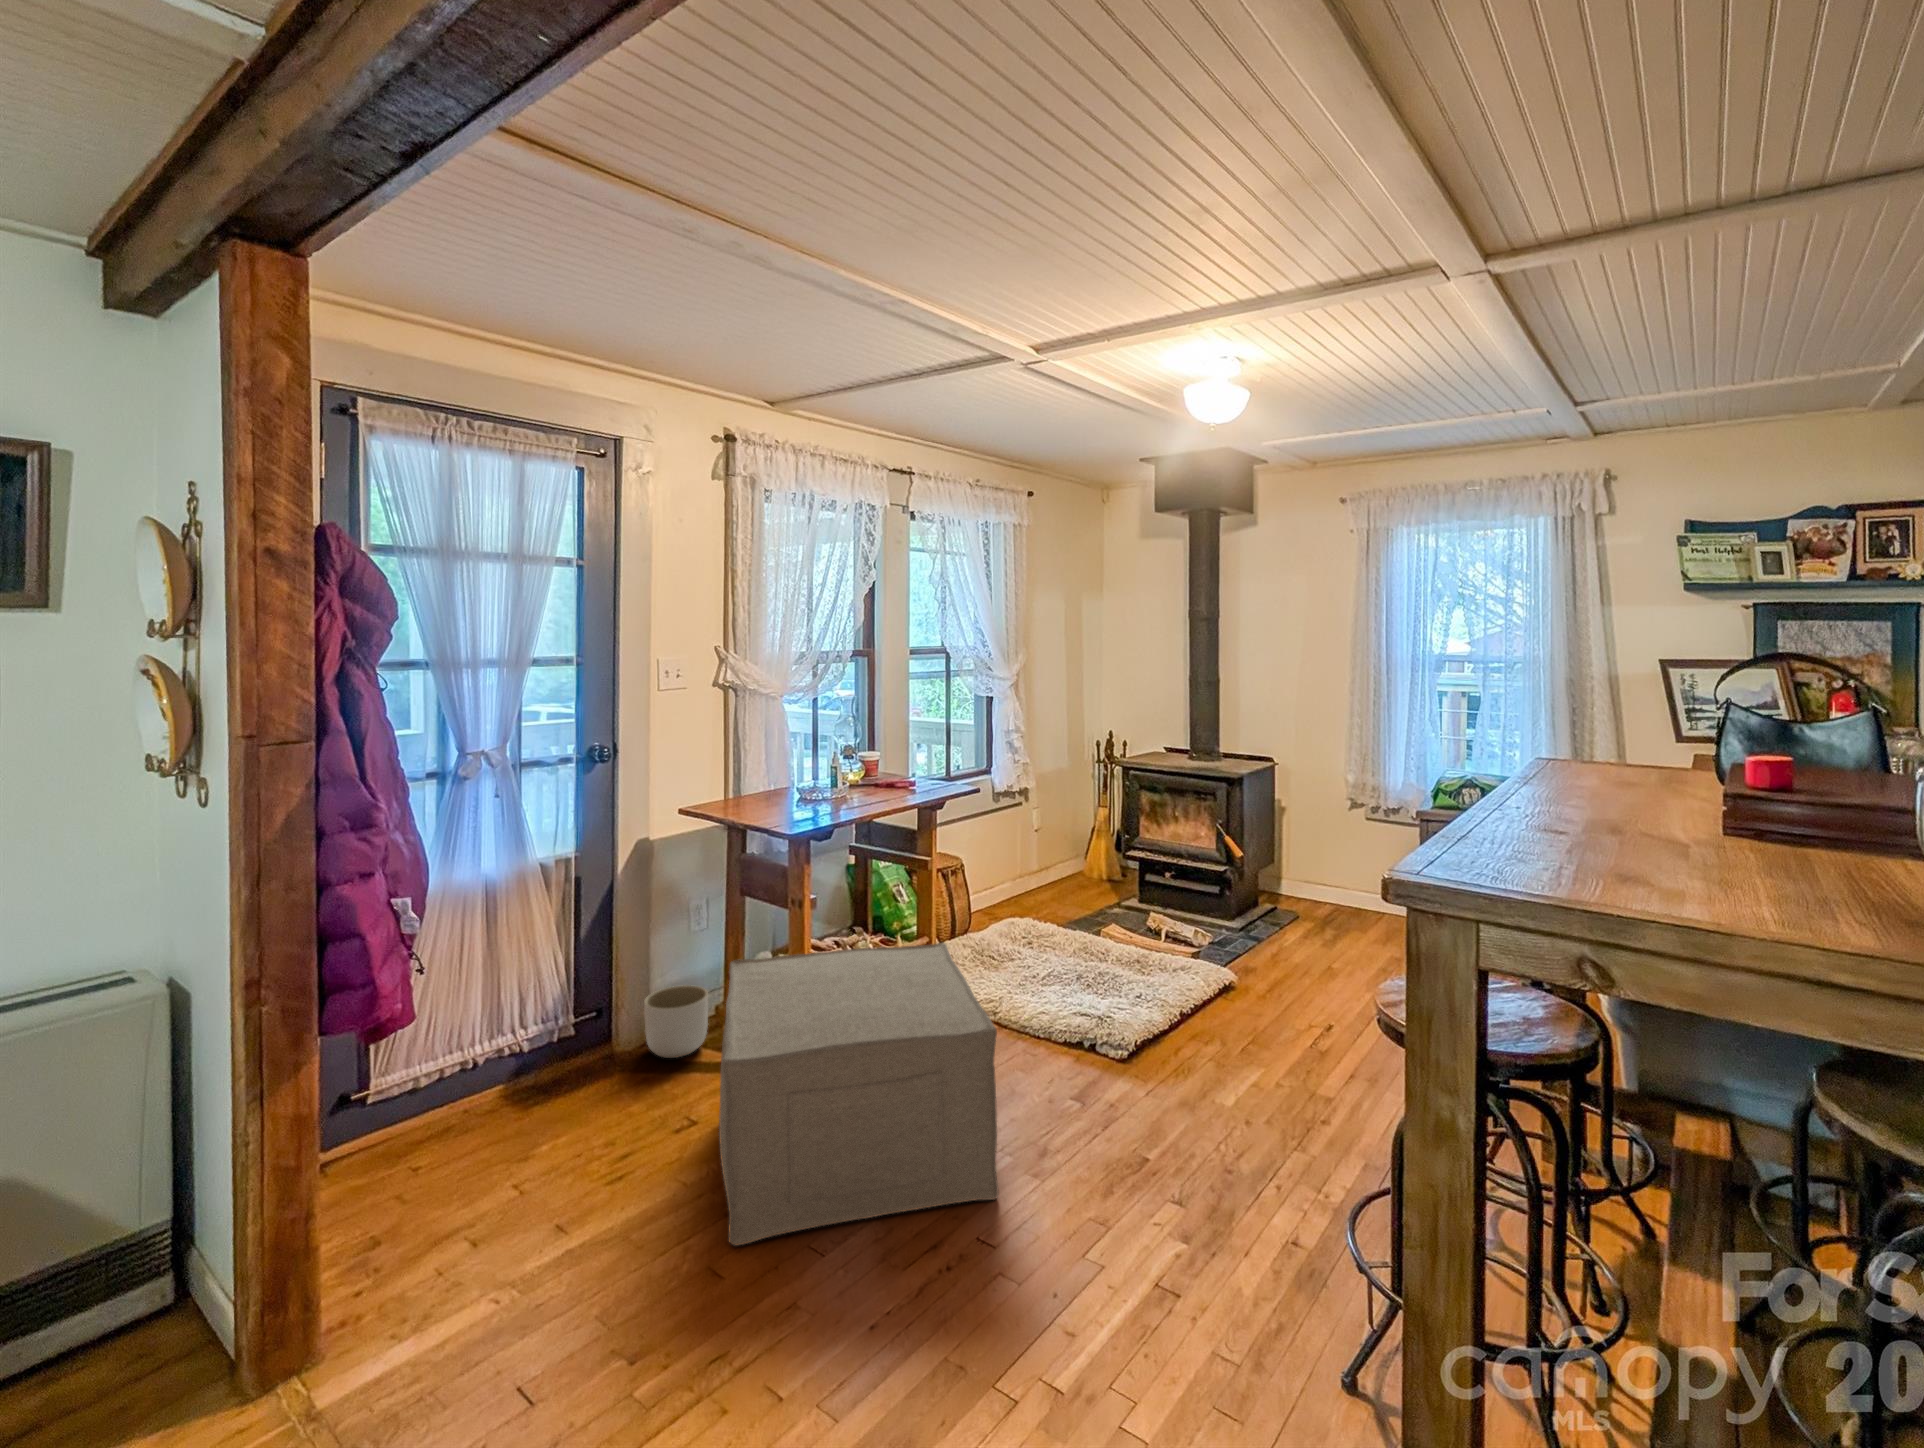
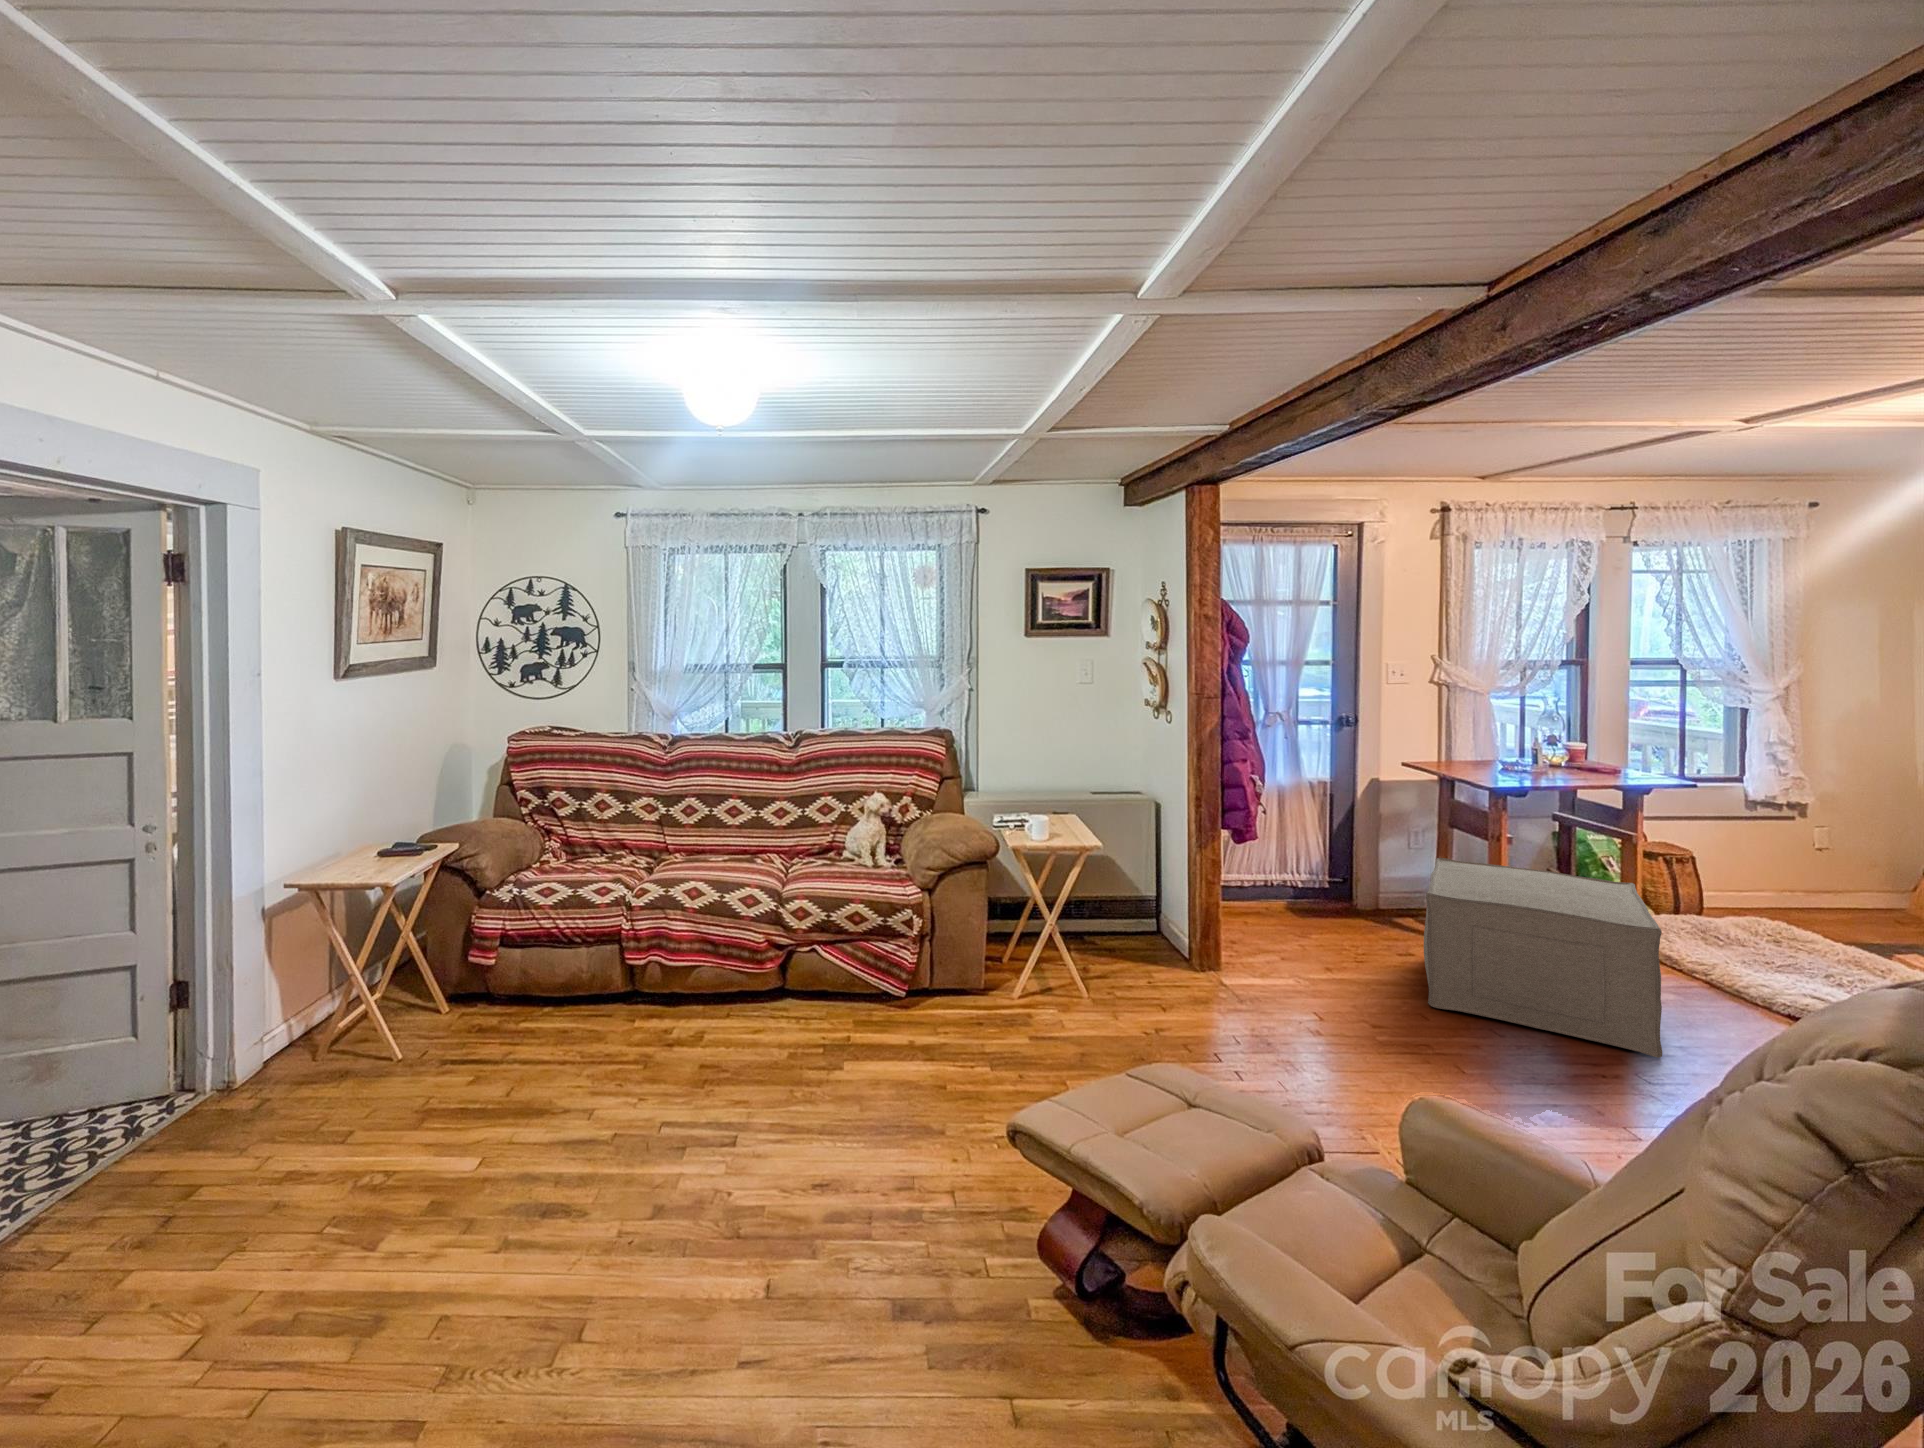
planter: present [644,985,708,1058] -> none [1374,880,1421,924]

